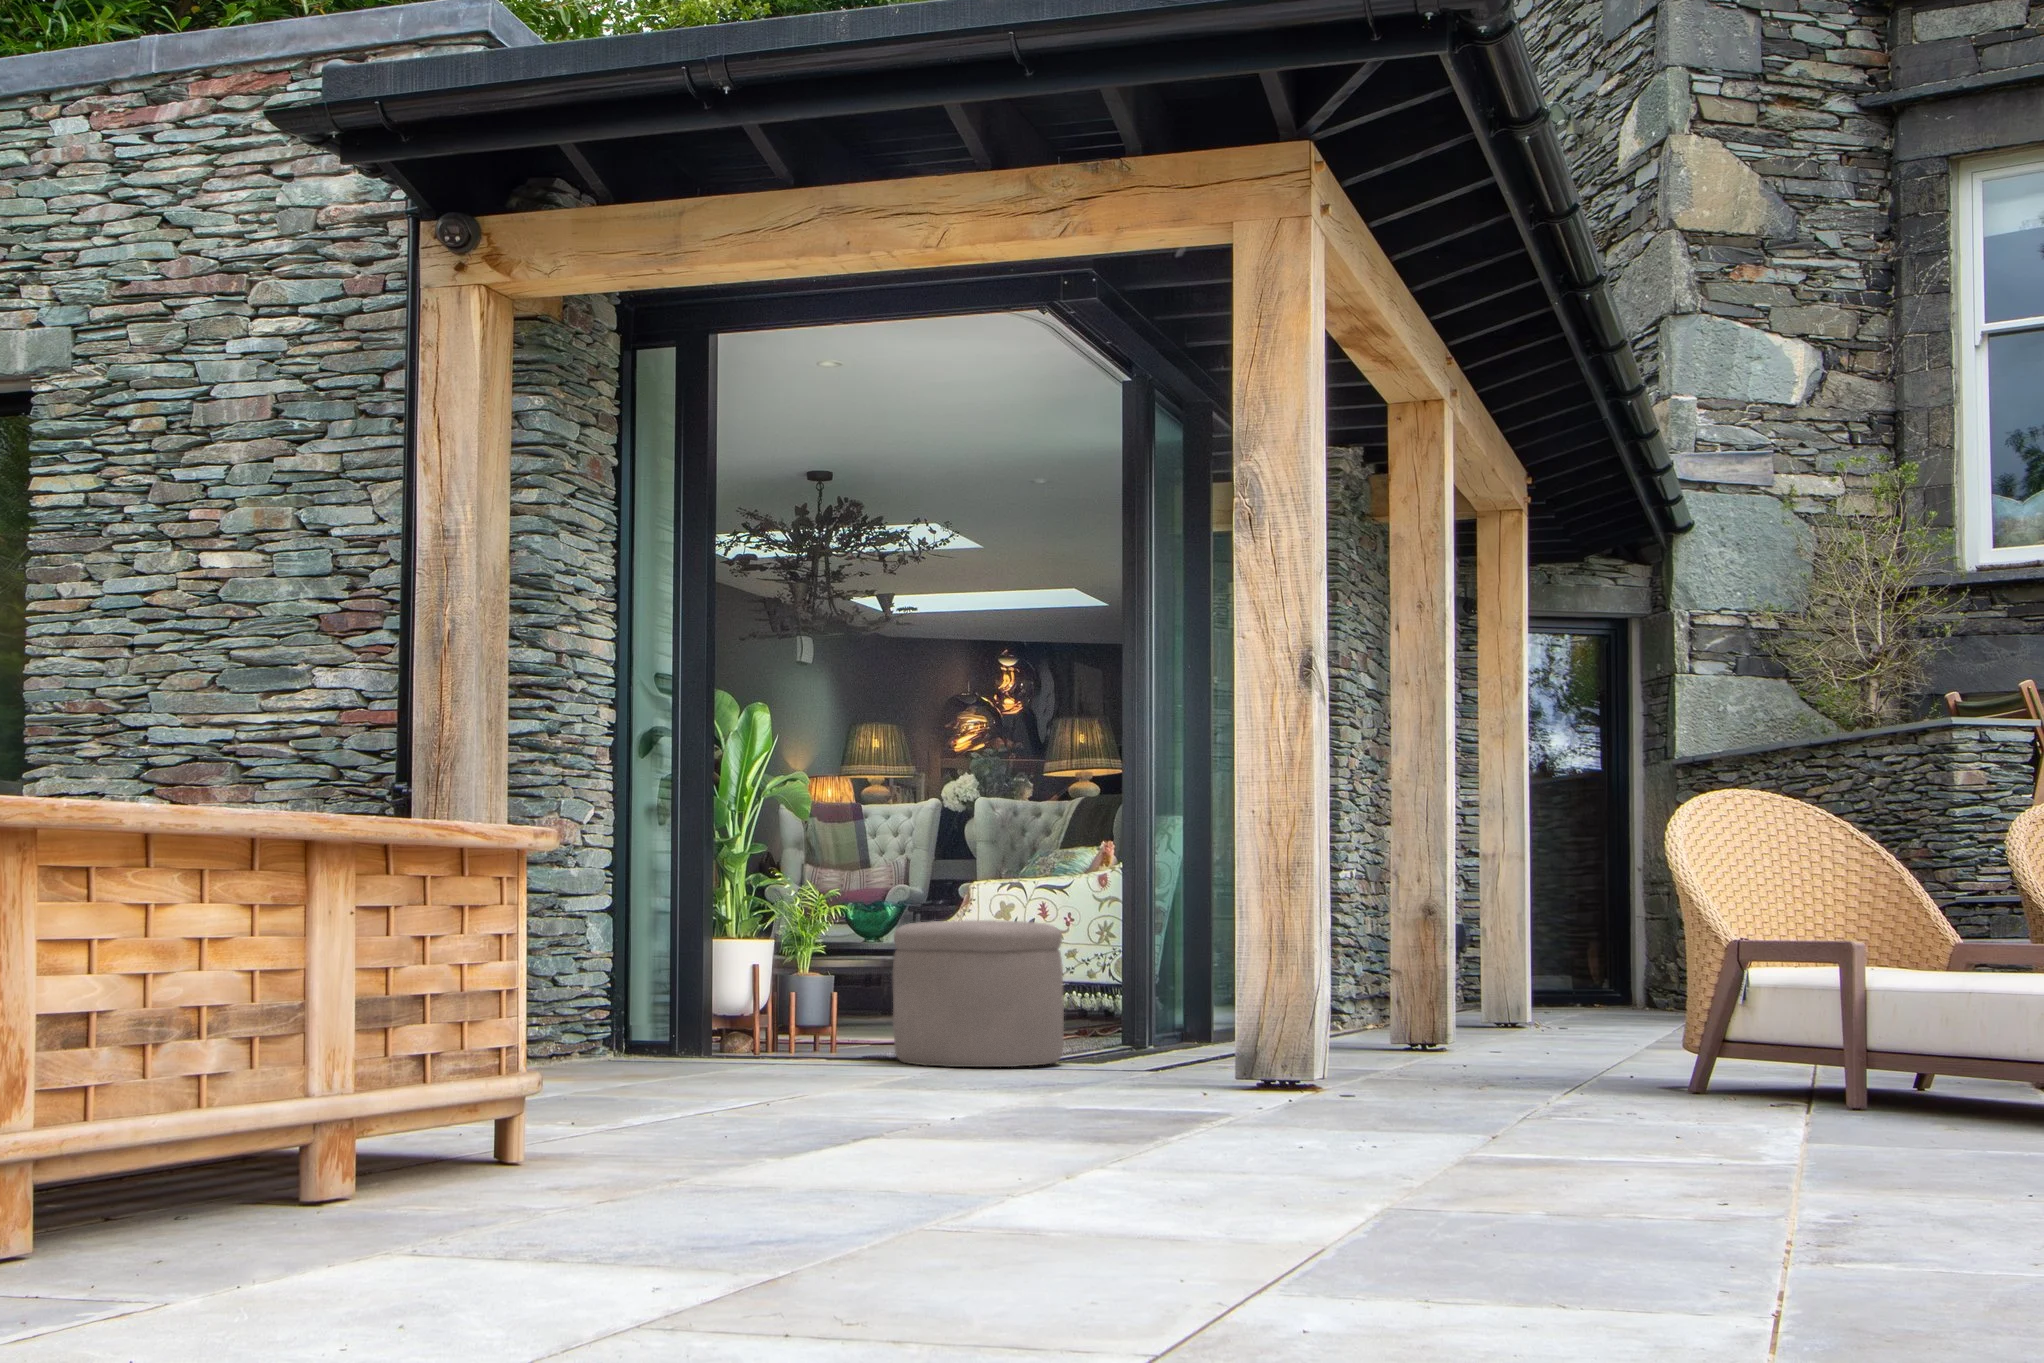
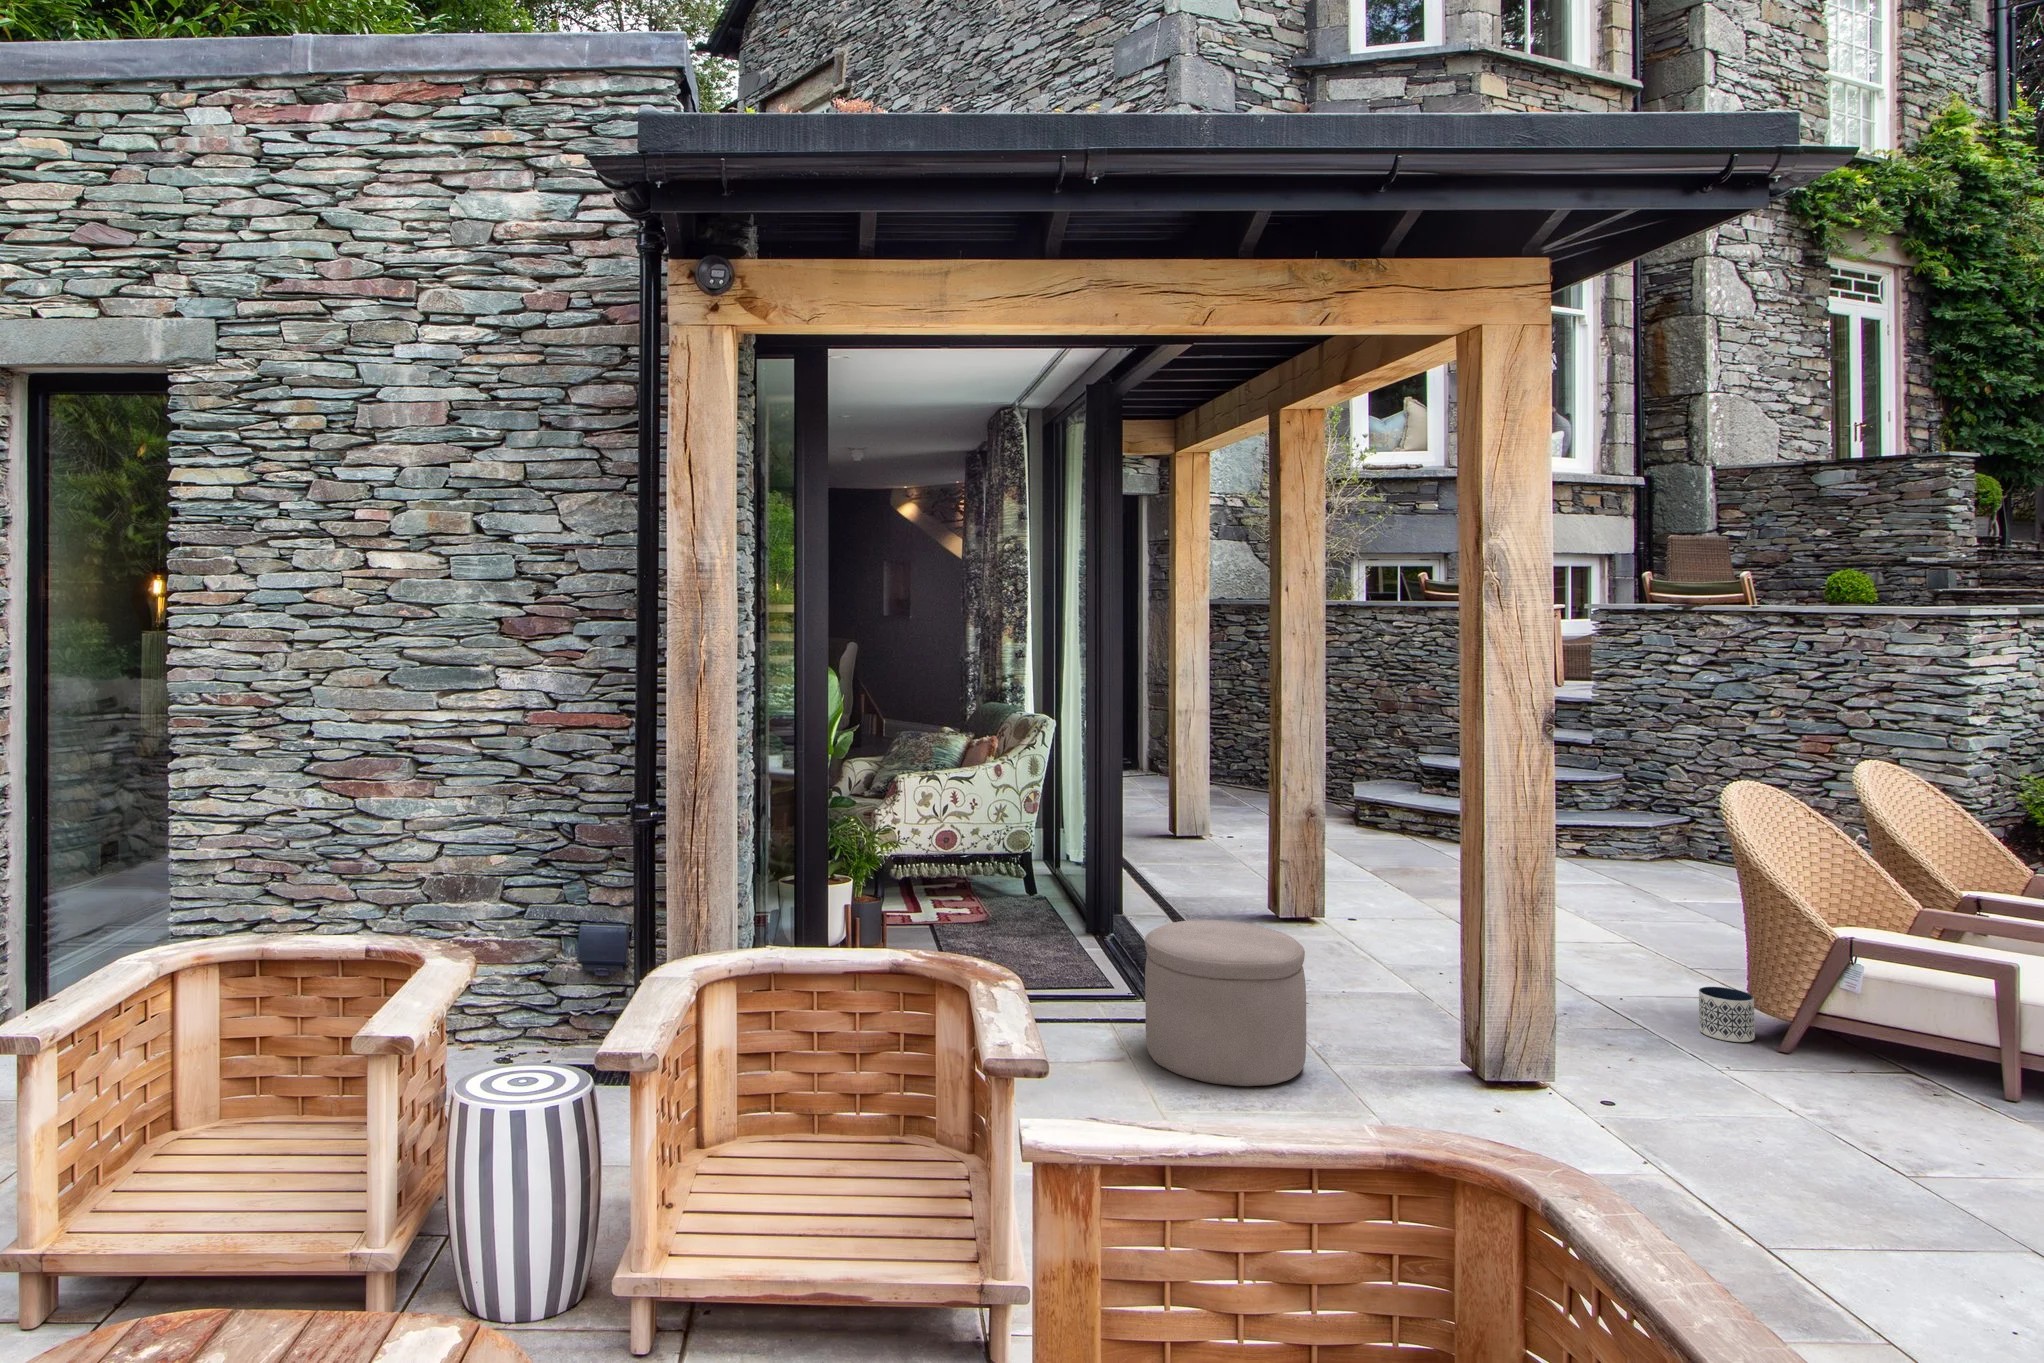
planter: none [1618,1027,1679,1083] -> present [1699,987,1755,1042]

